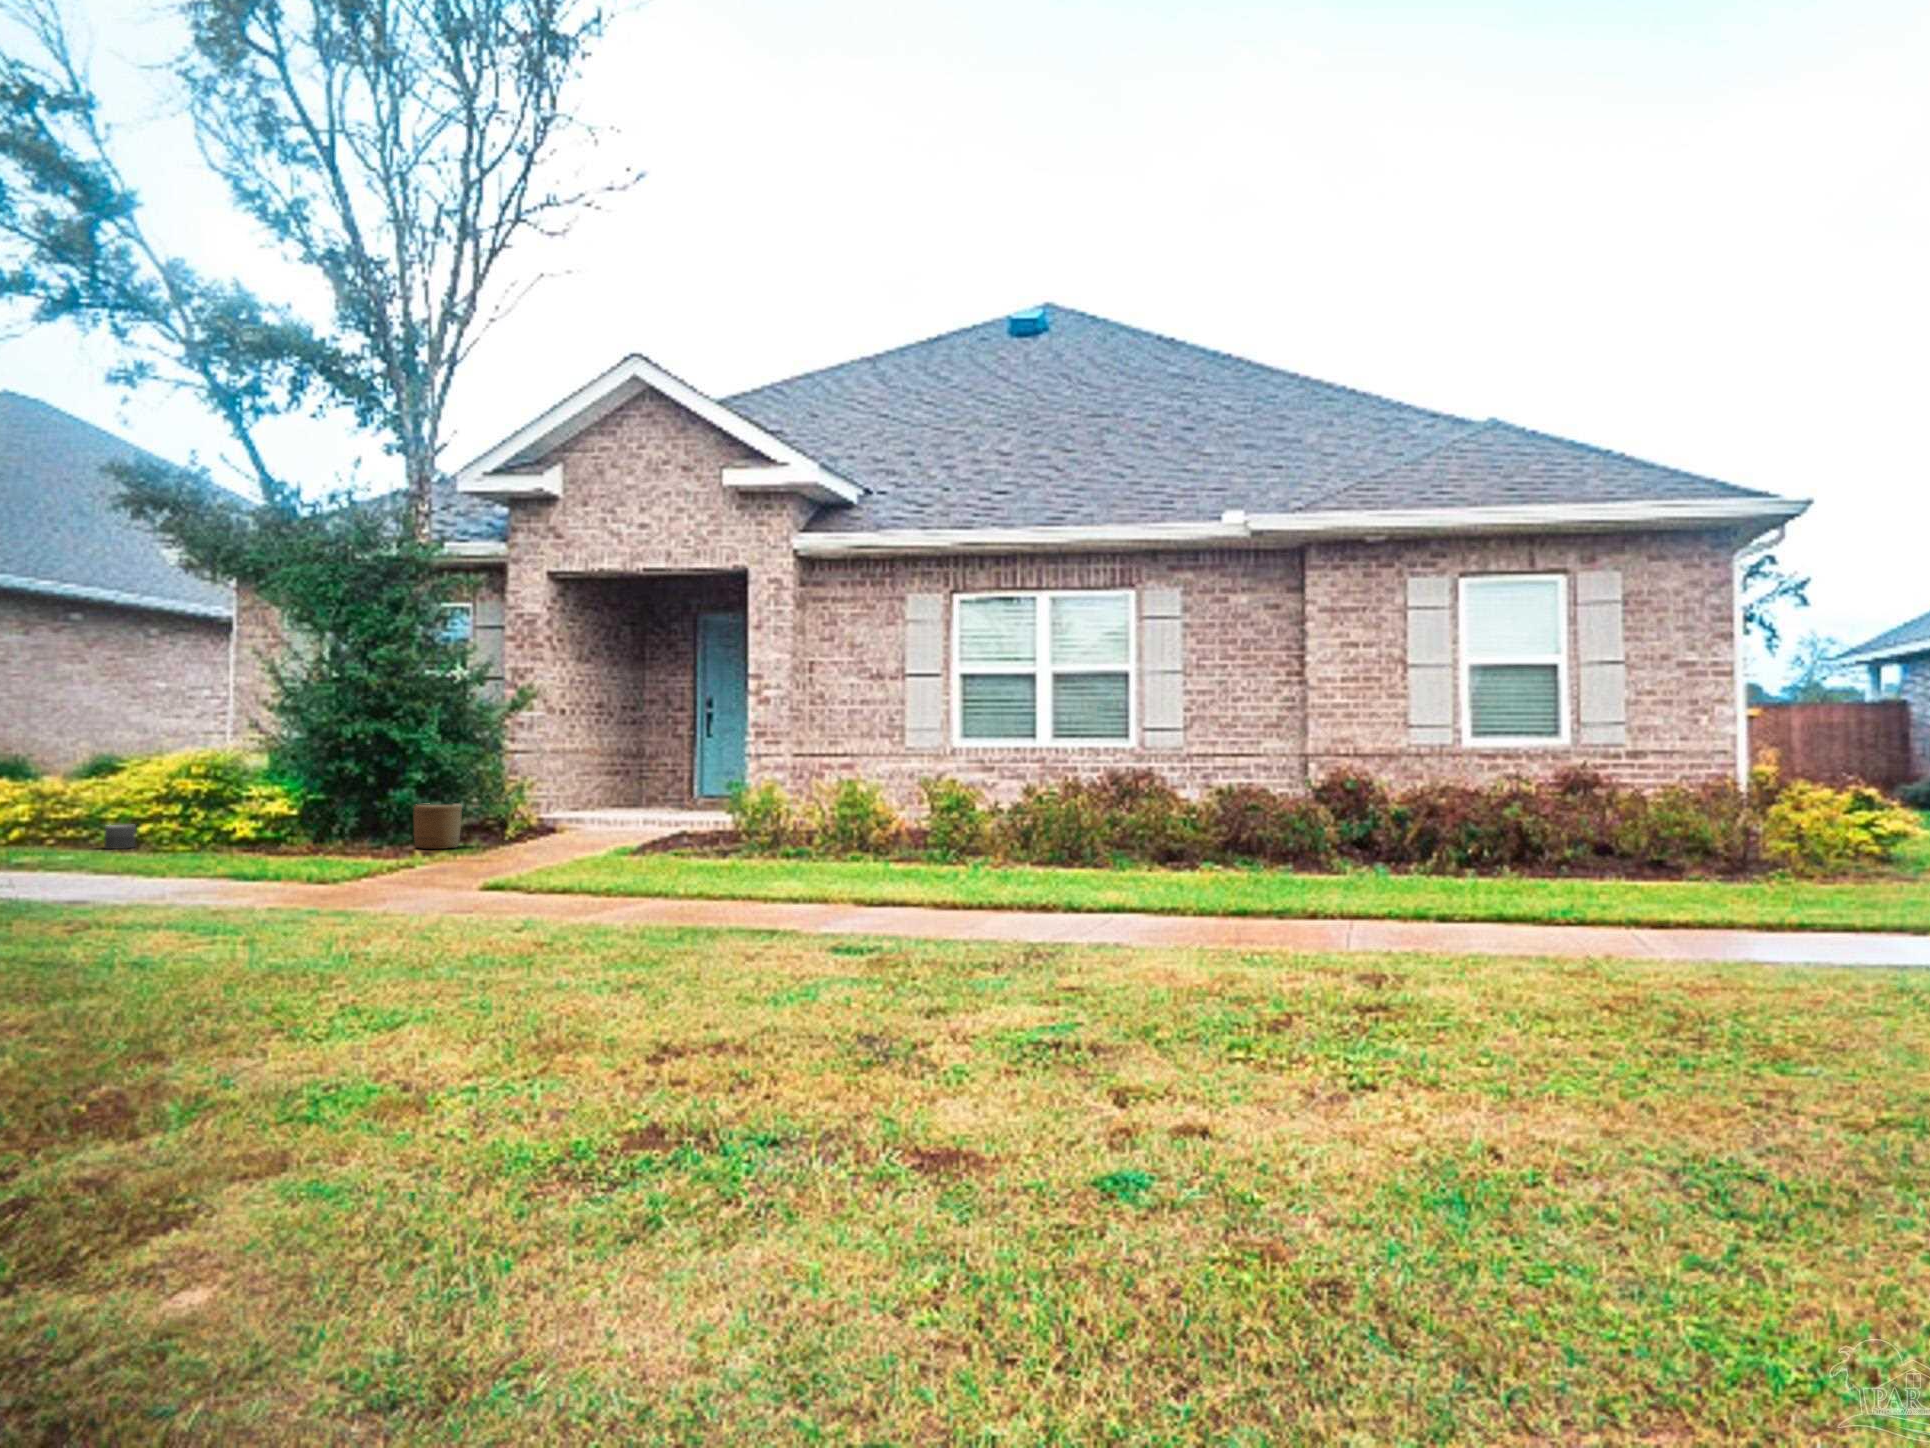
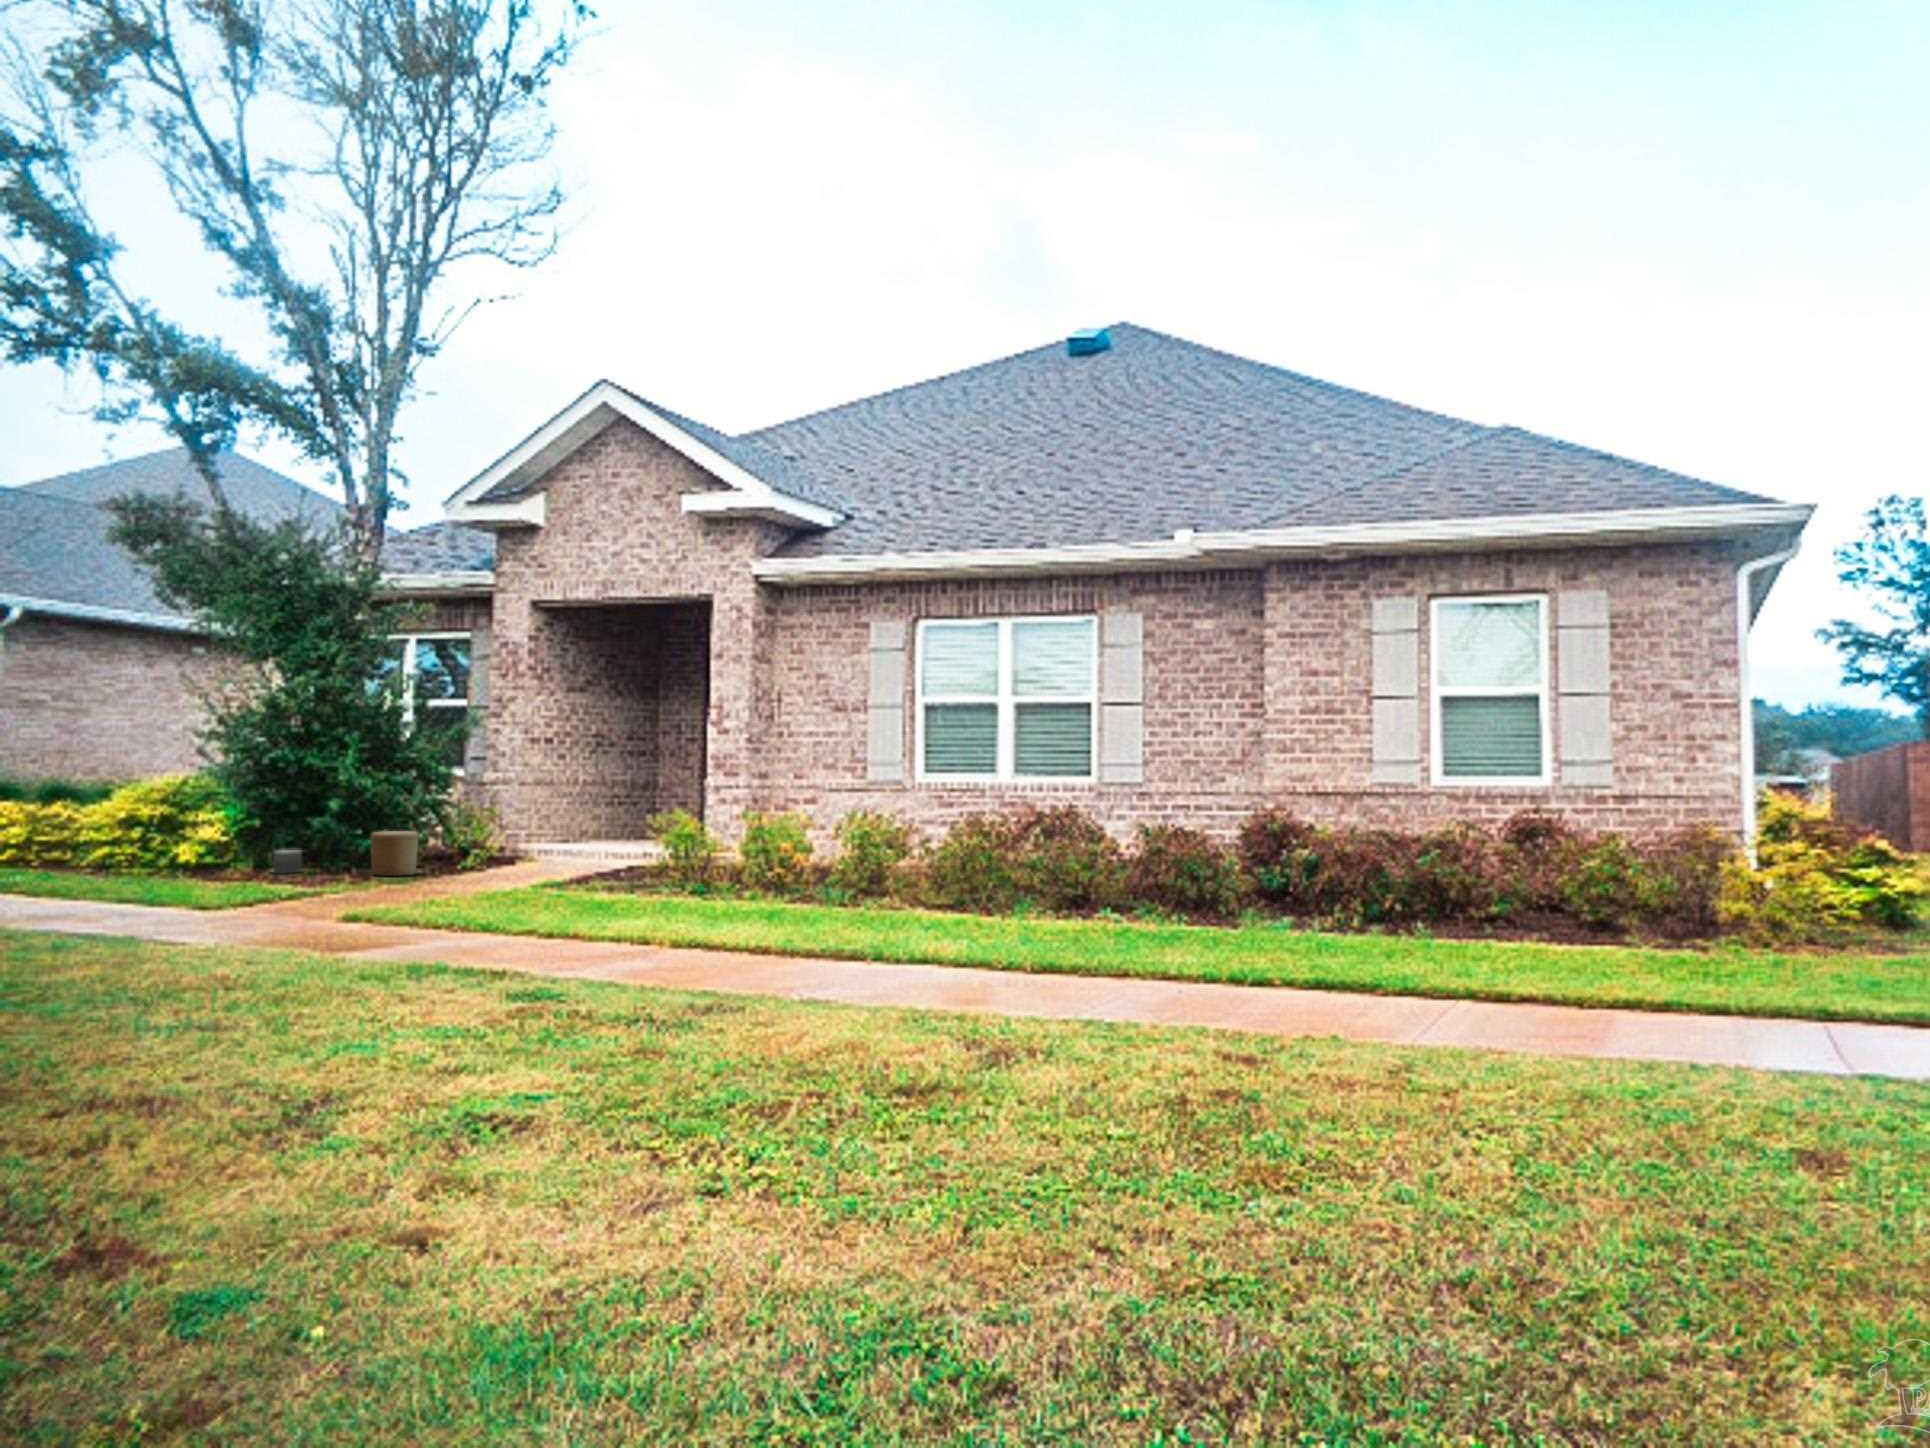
planter: present [104,825,136,849] -> present [273,850,301,874]

